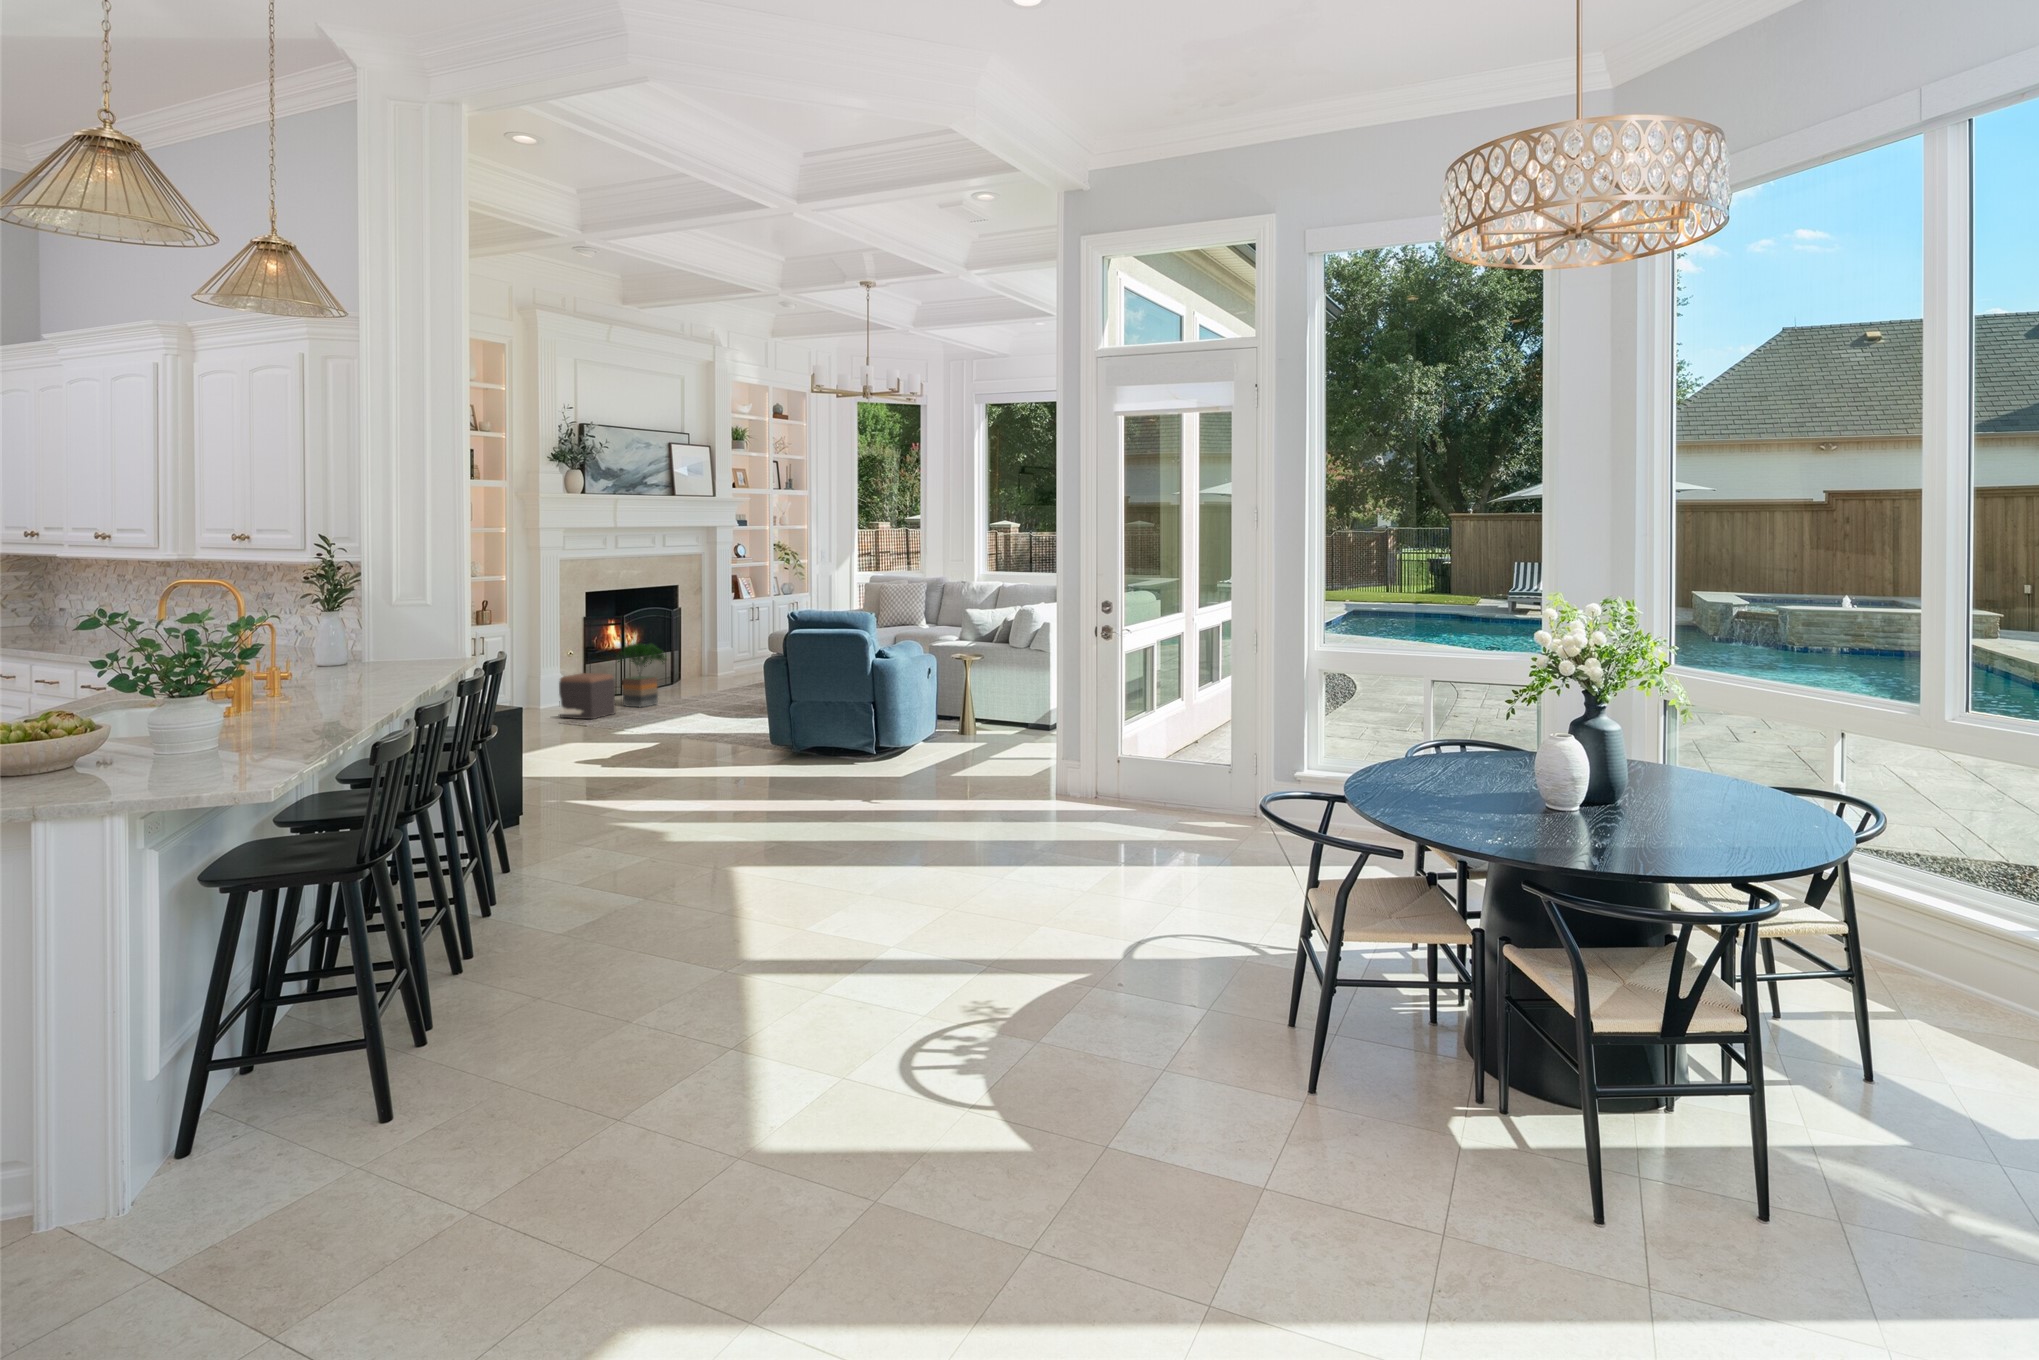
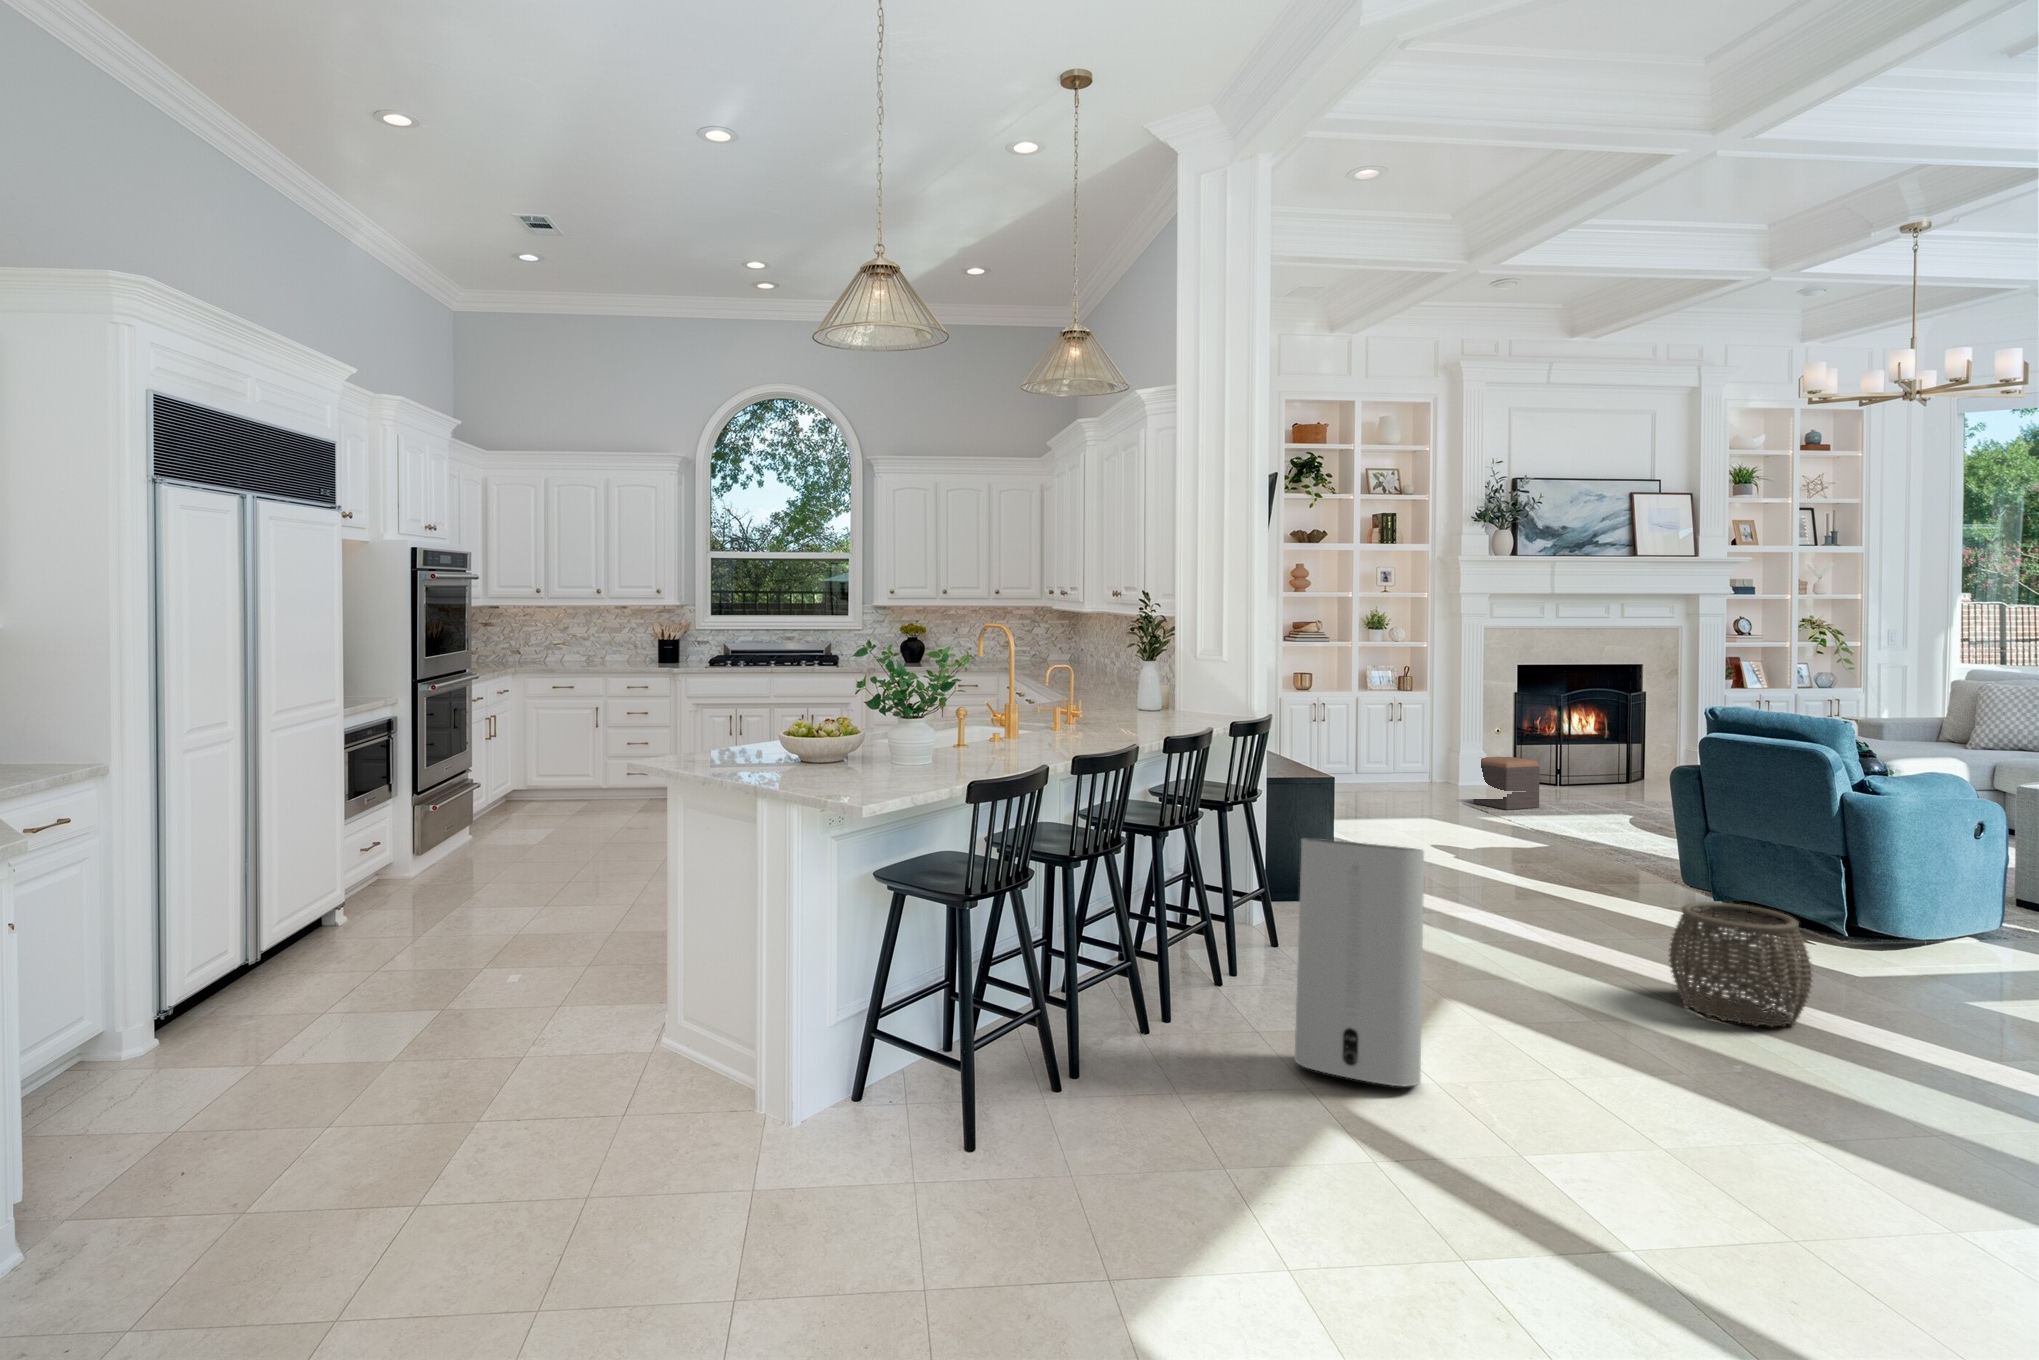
potted tree: present [617,644,666,707] -> none [1548,727,1616,804]
air purifier: none [595,737,690,903] -> present [1295,839,1424,1086]
woven basket: none [784,748,857,819] -> present [1669,902,1813,1027]

